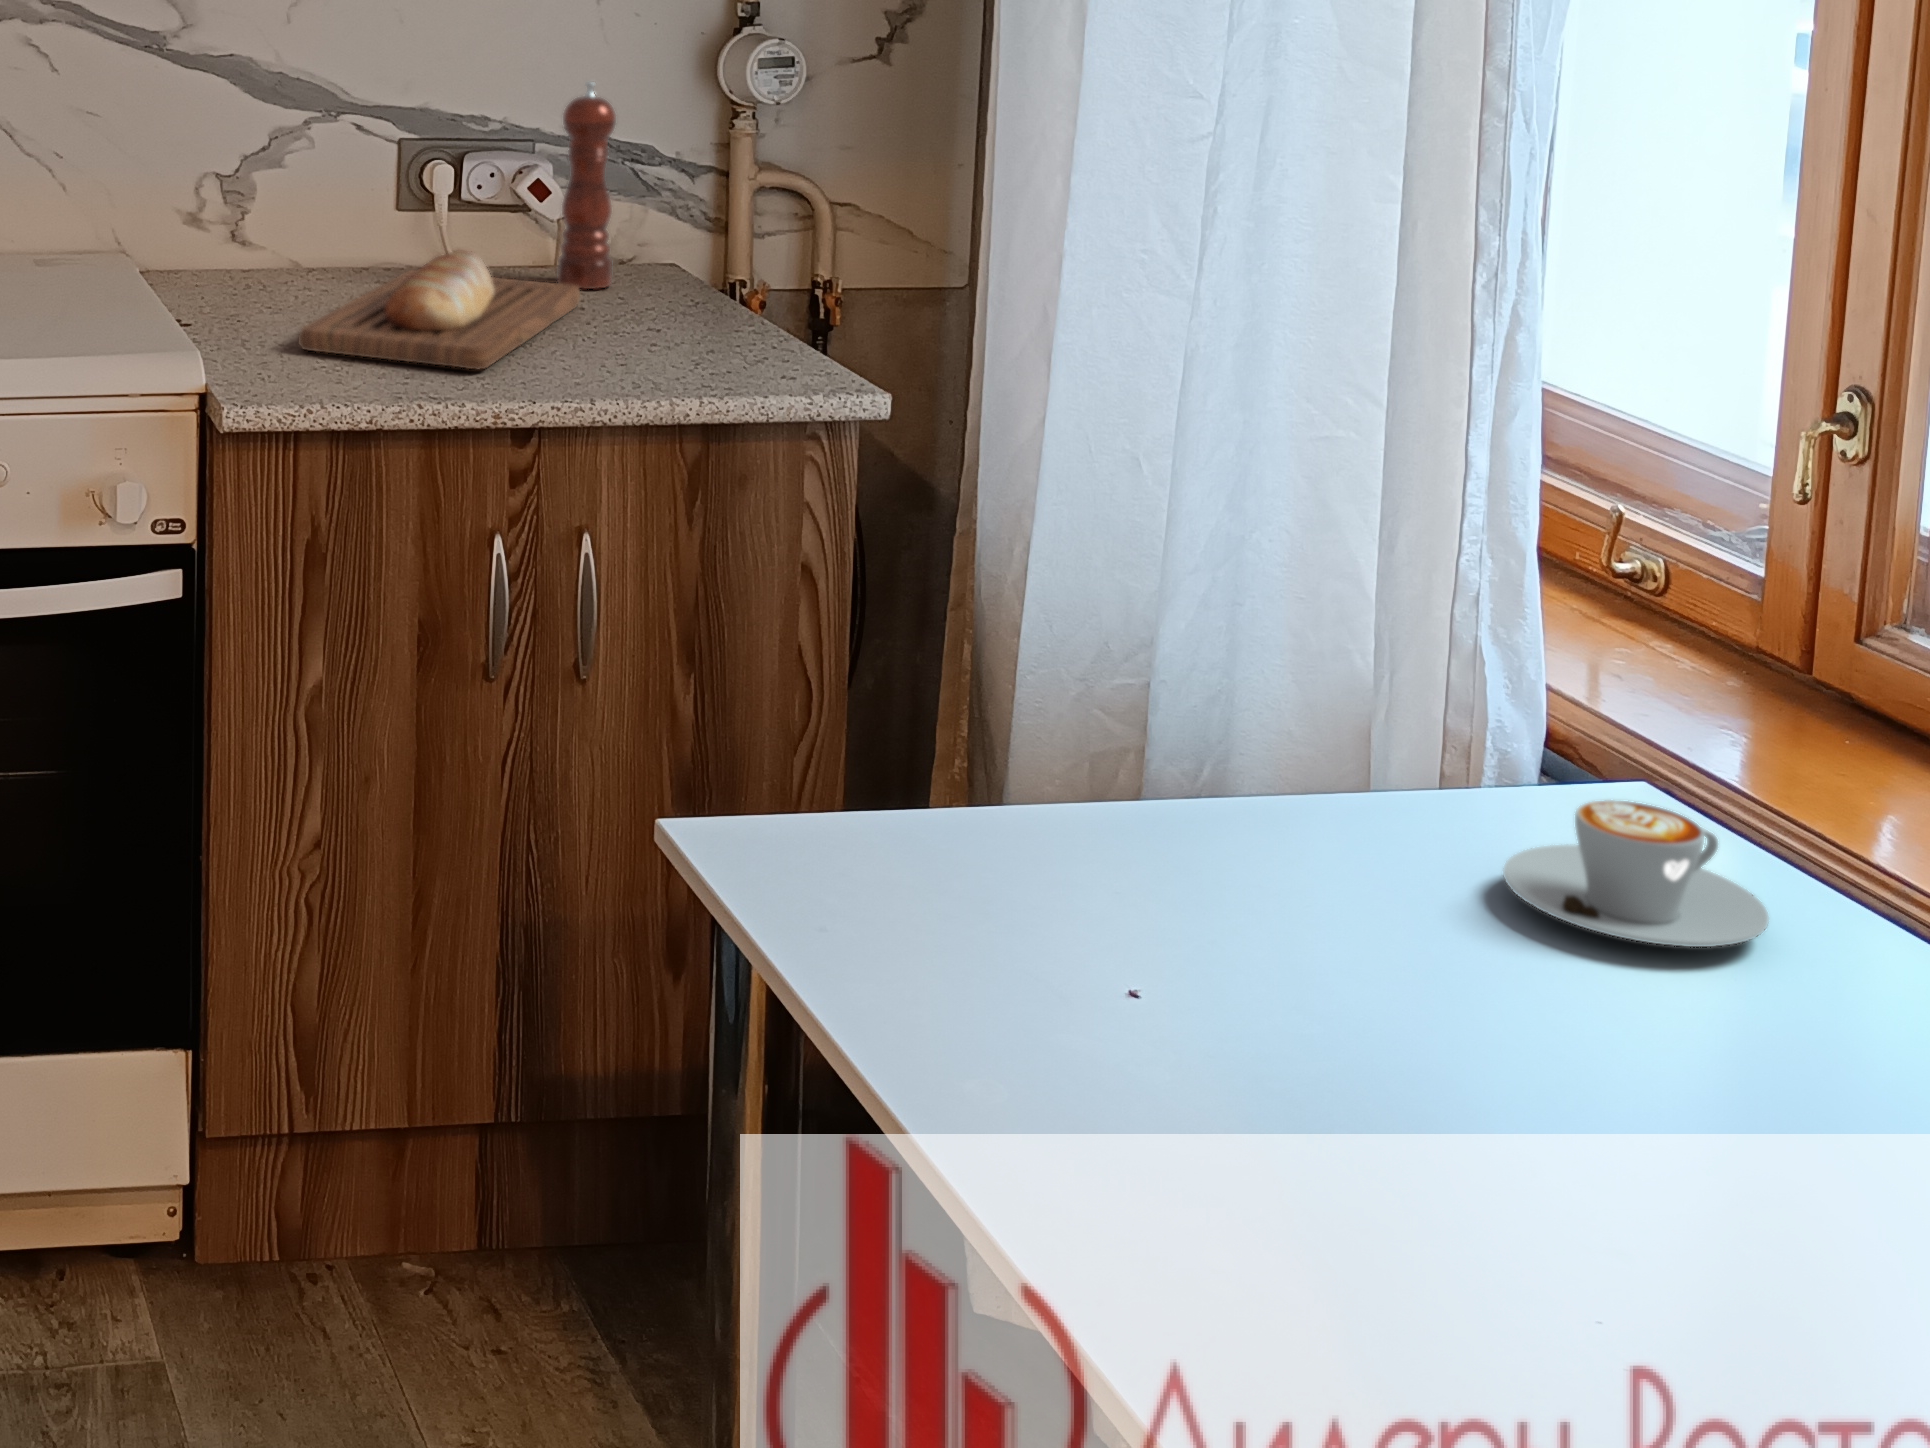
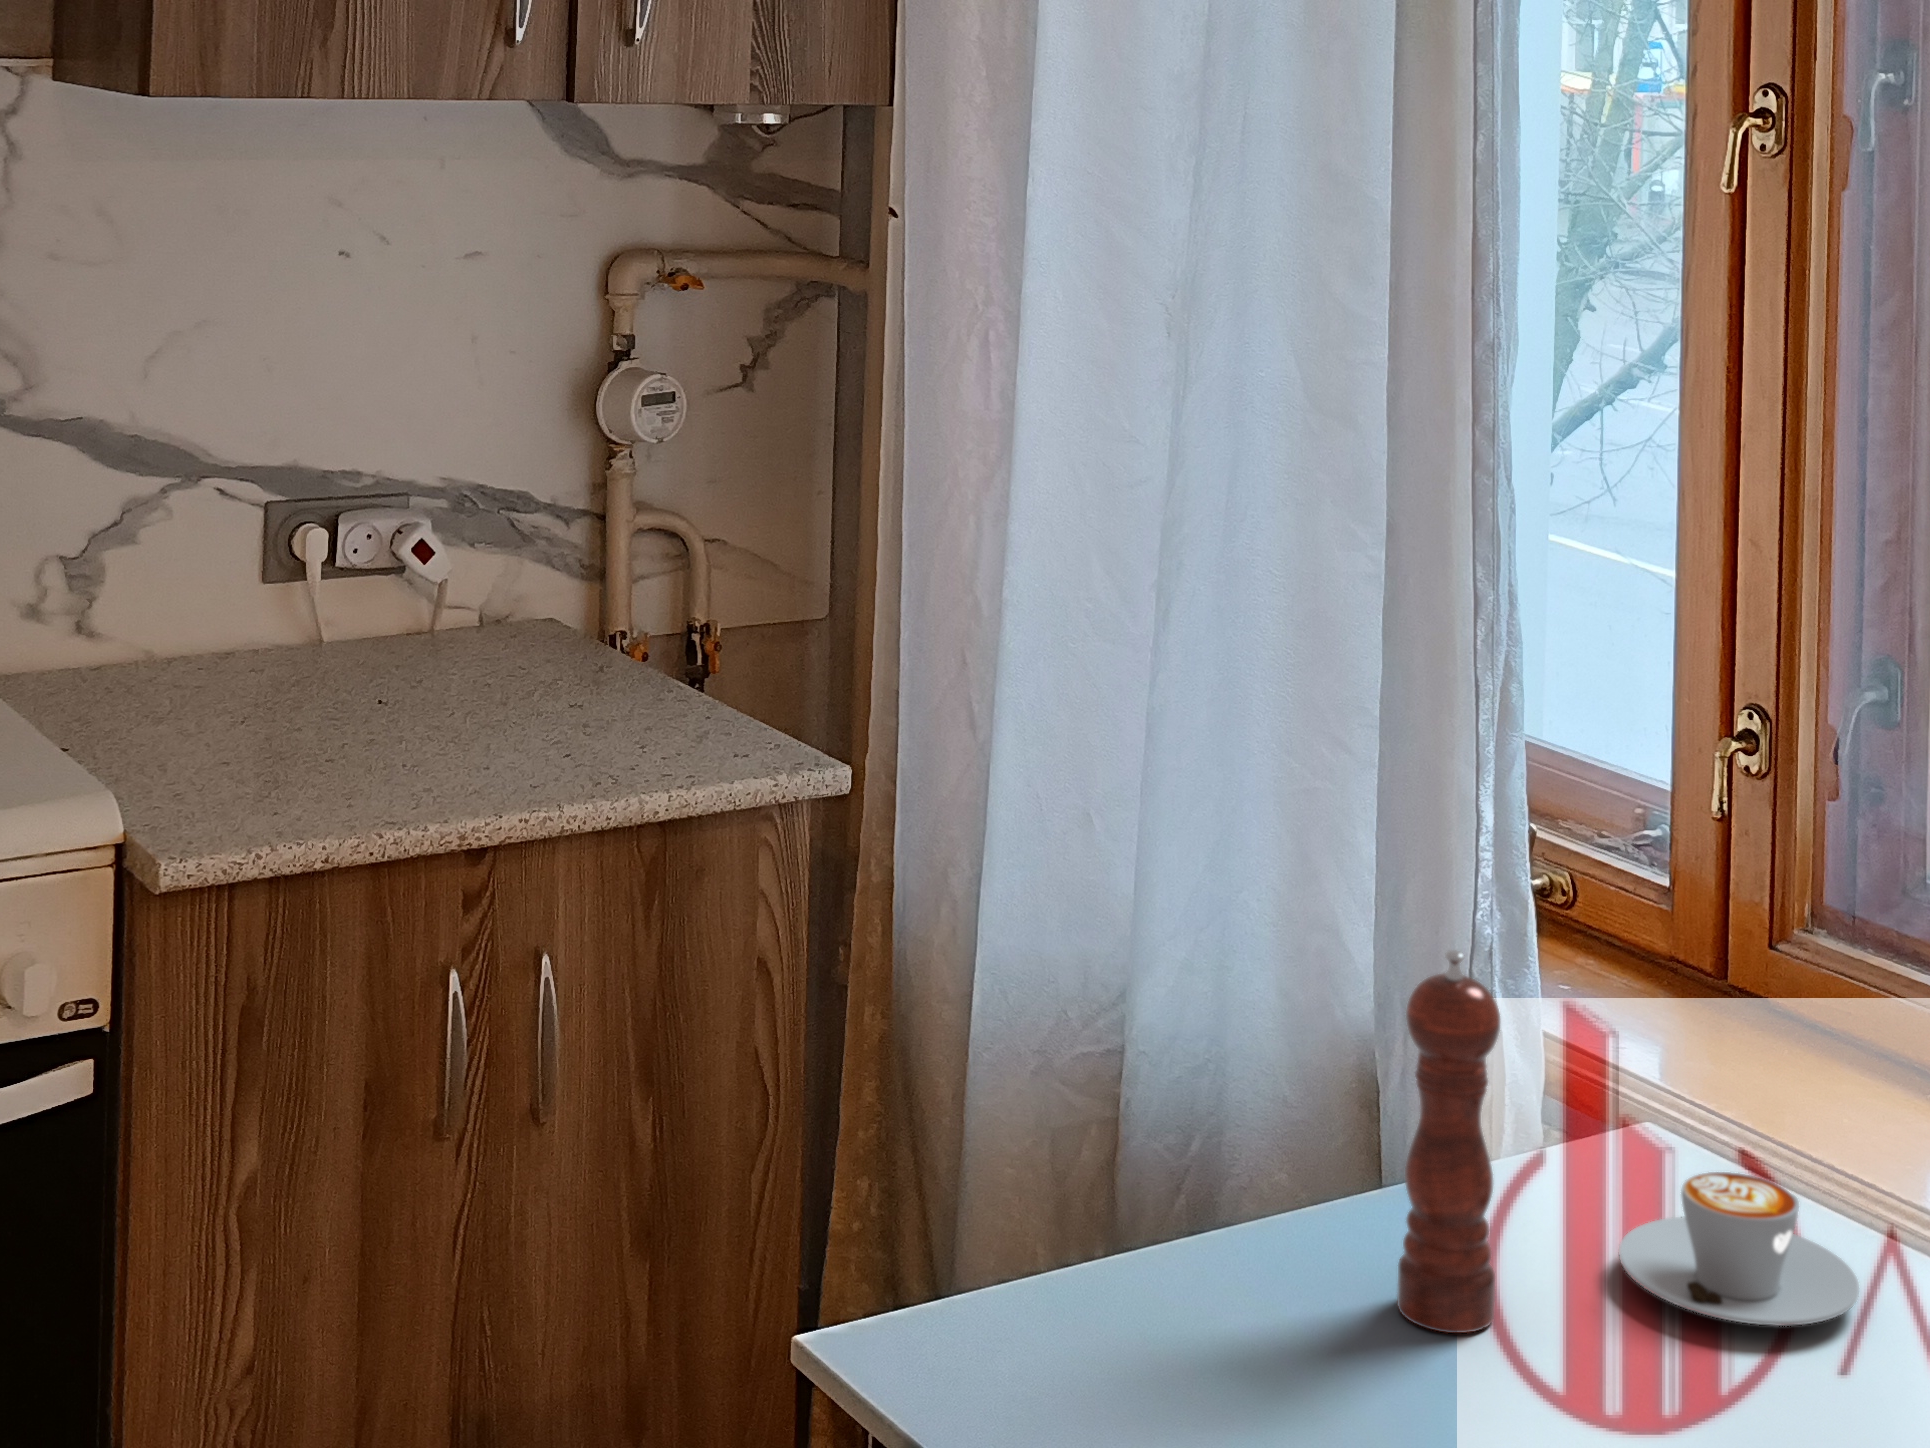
pepper mill: present [557,82,616,289] -> present [1397,950,1500,1333]
bread loaf: present [298,251,580,369] -> none [205,633,484,781]

